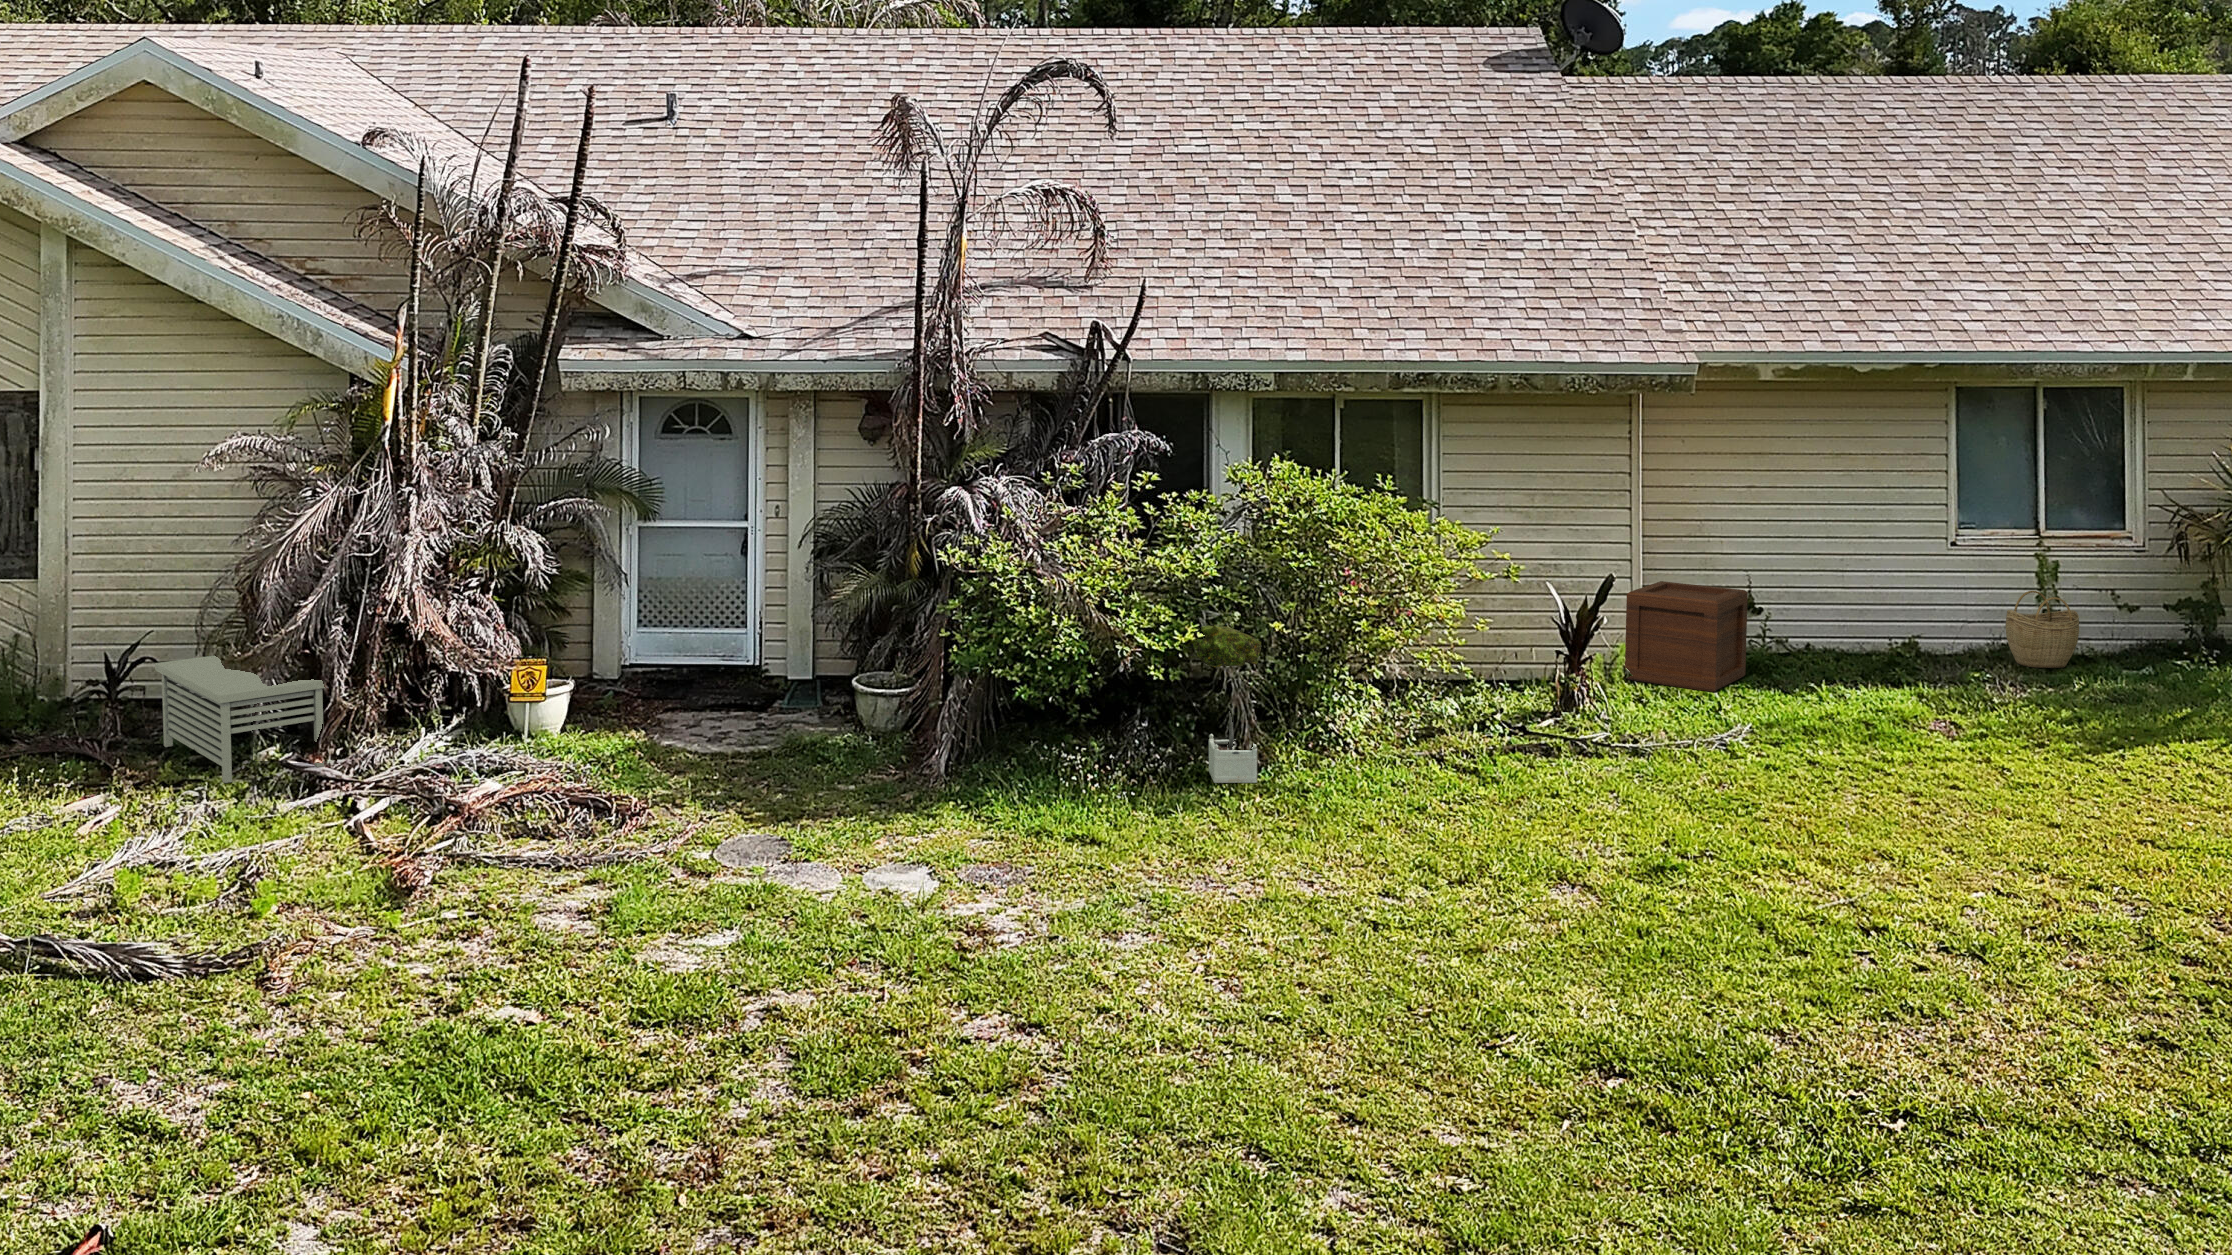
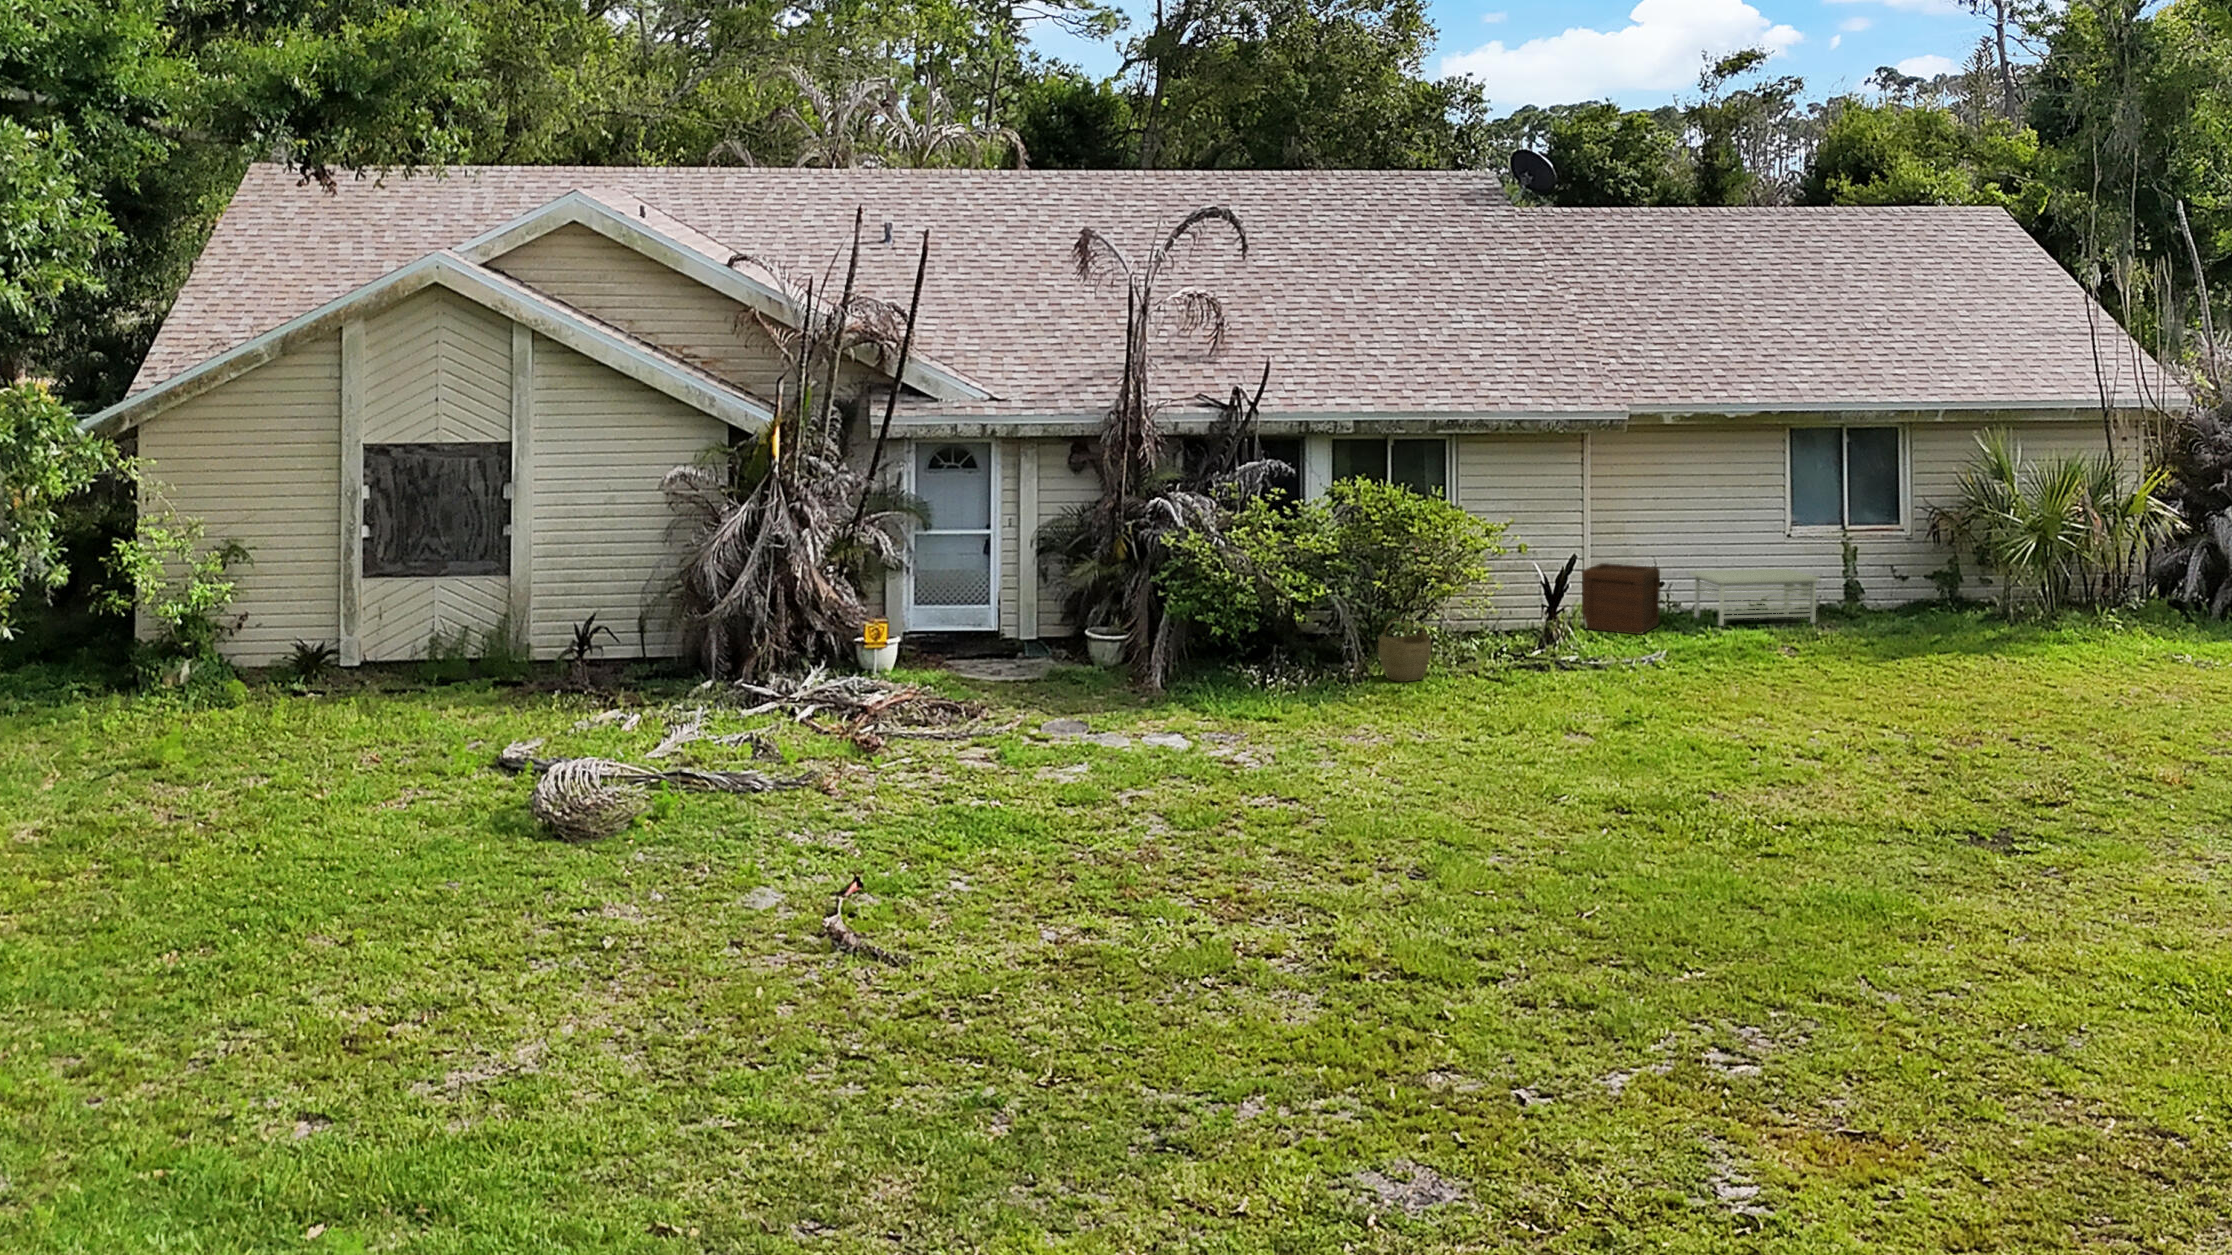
woven basket: present [2006,591,2079,668] -> present [1378,619,1431,682]
potted tree: present [1194,625,1261,783] -> none [1331,588,1376,690]
storage bench: present [155,656,325,783] -> present [1690,569,1819,626]

